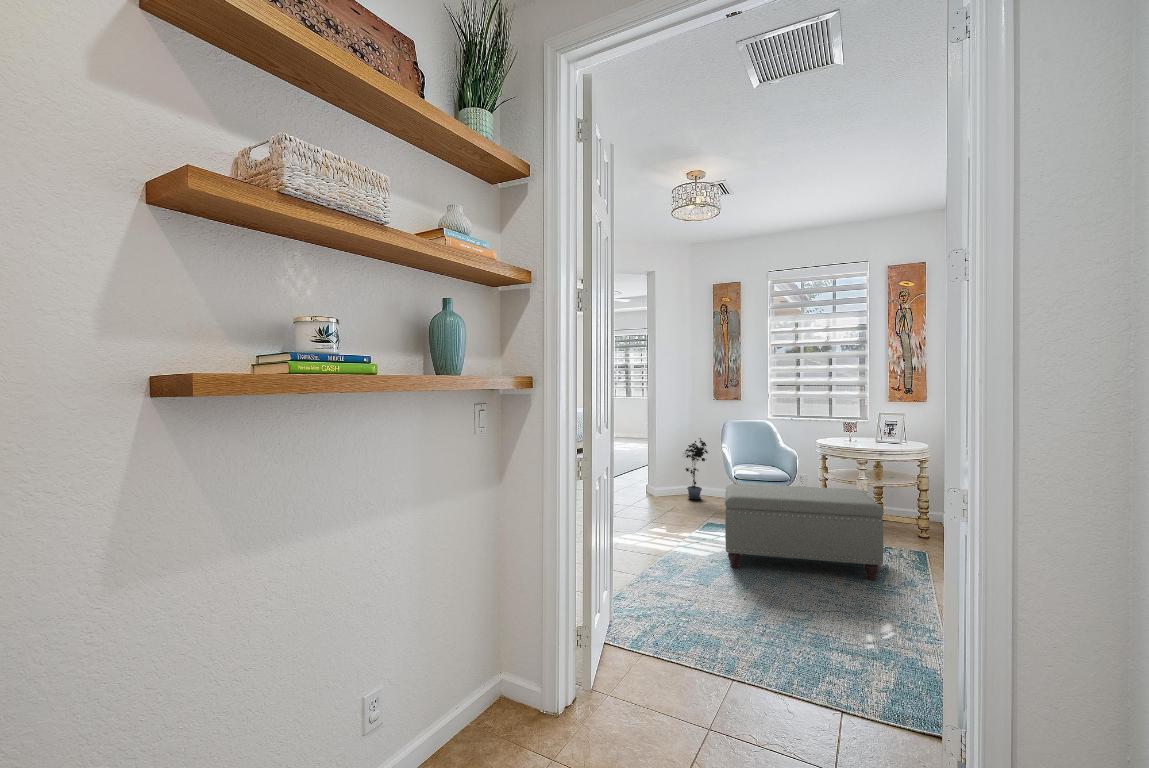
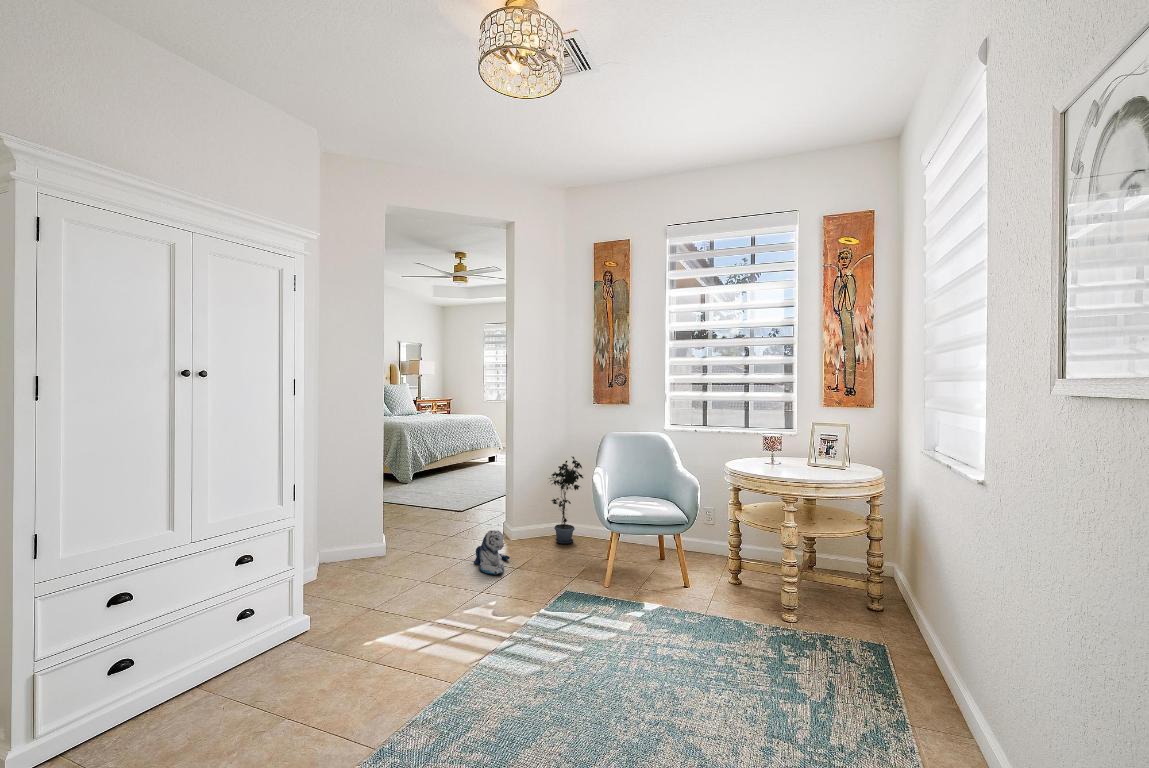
ottoman: present [725,484,884,580] -> none [557,541,830,730]
plush toy: none [638,486,662,514] -> present [474,530,510,575]

